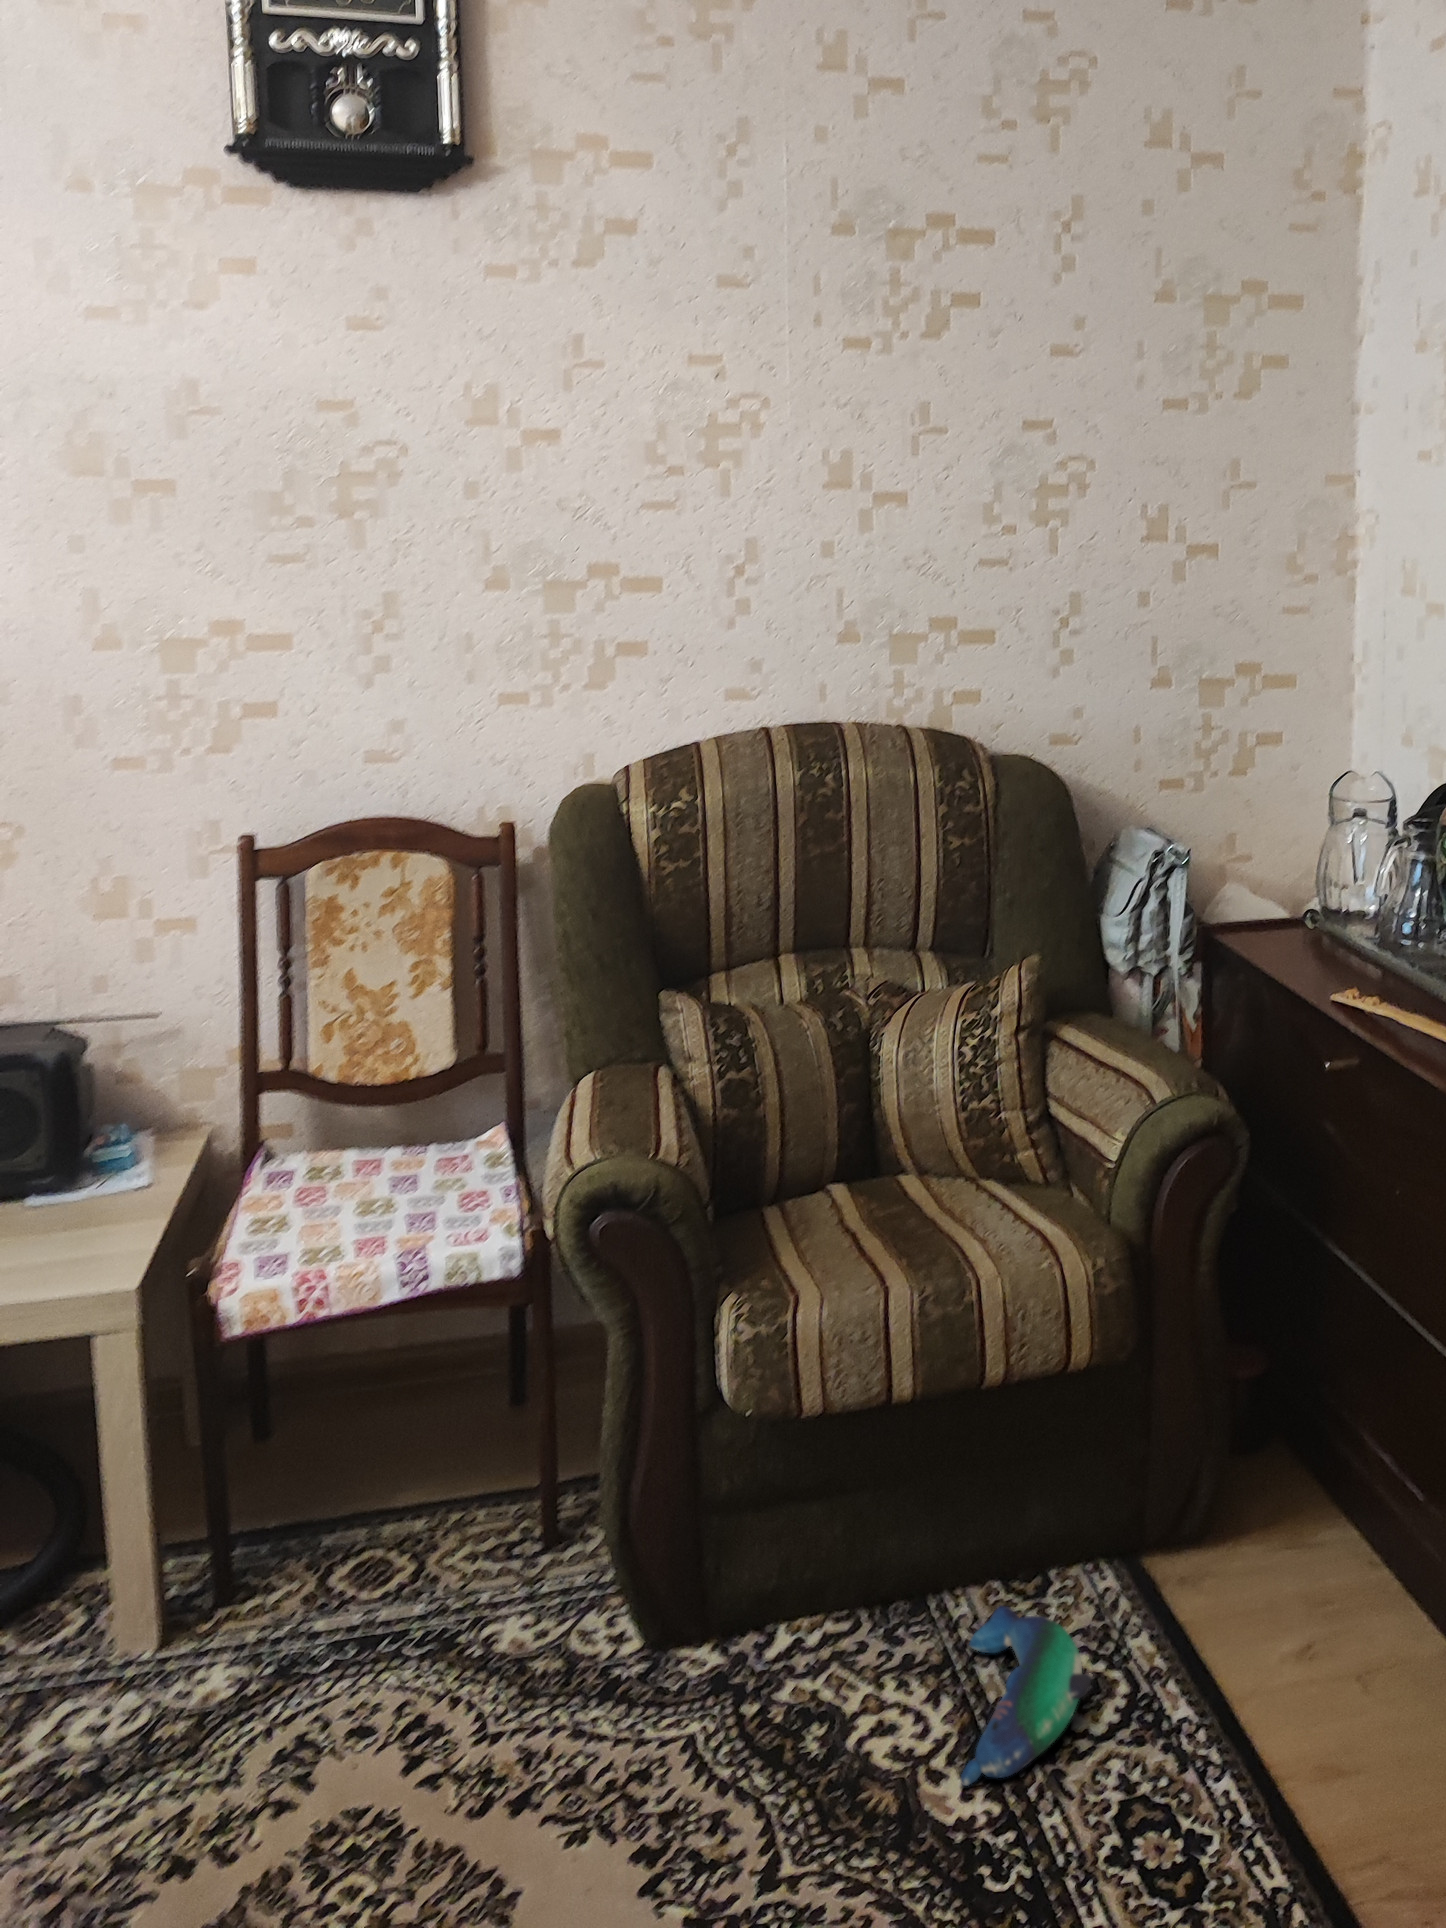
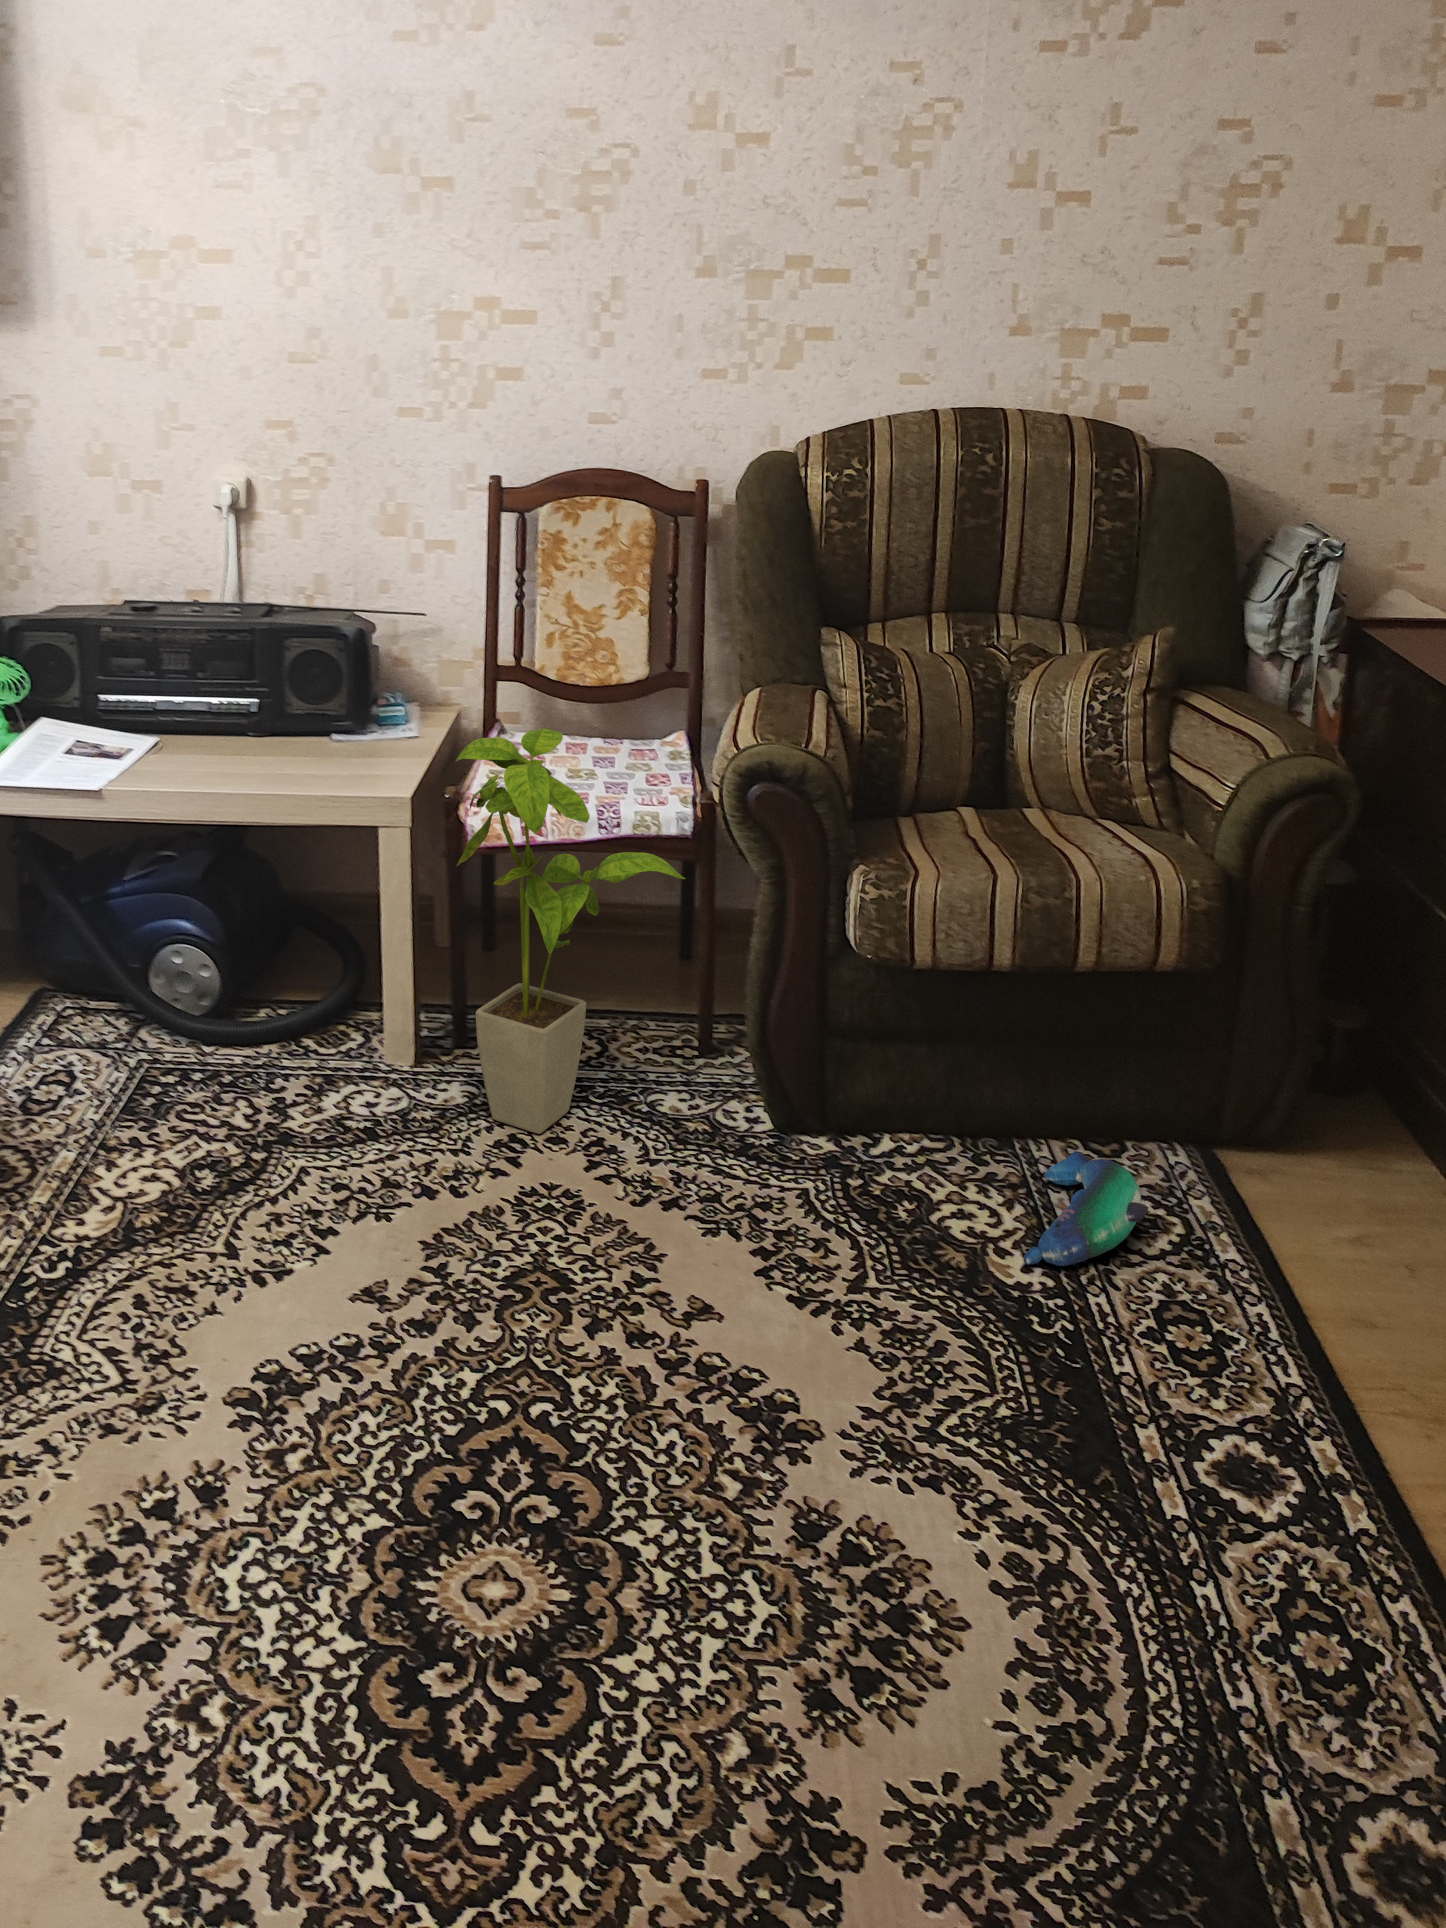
house plant: none [194,1188,514,1729] -> present [456,728,685,1134]

